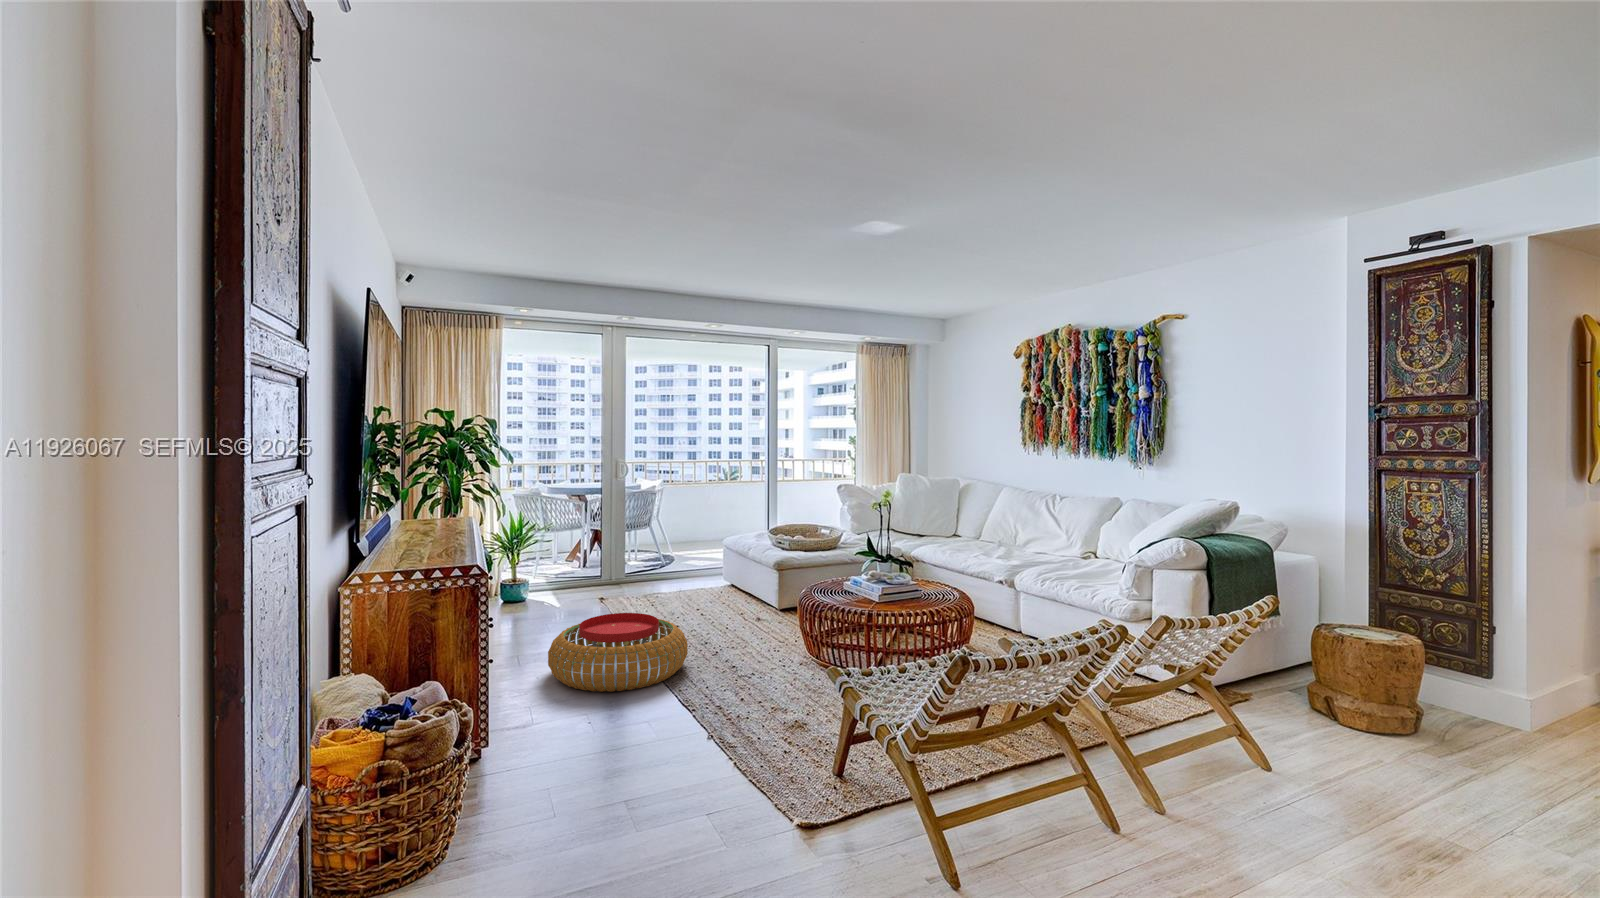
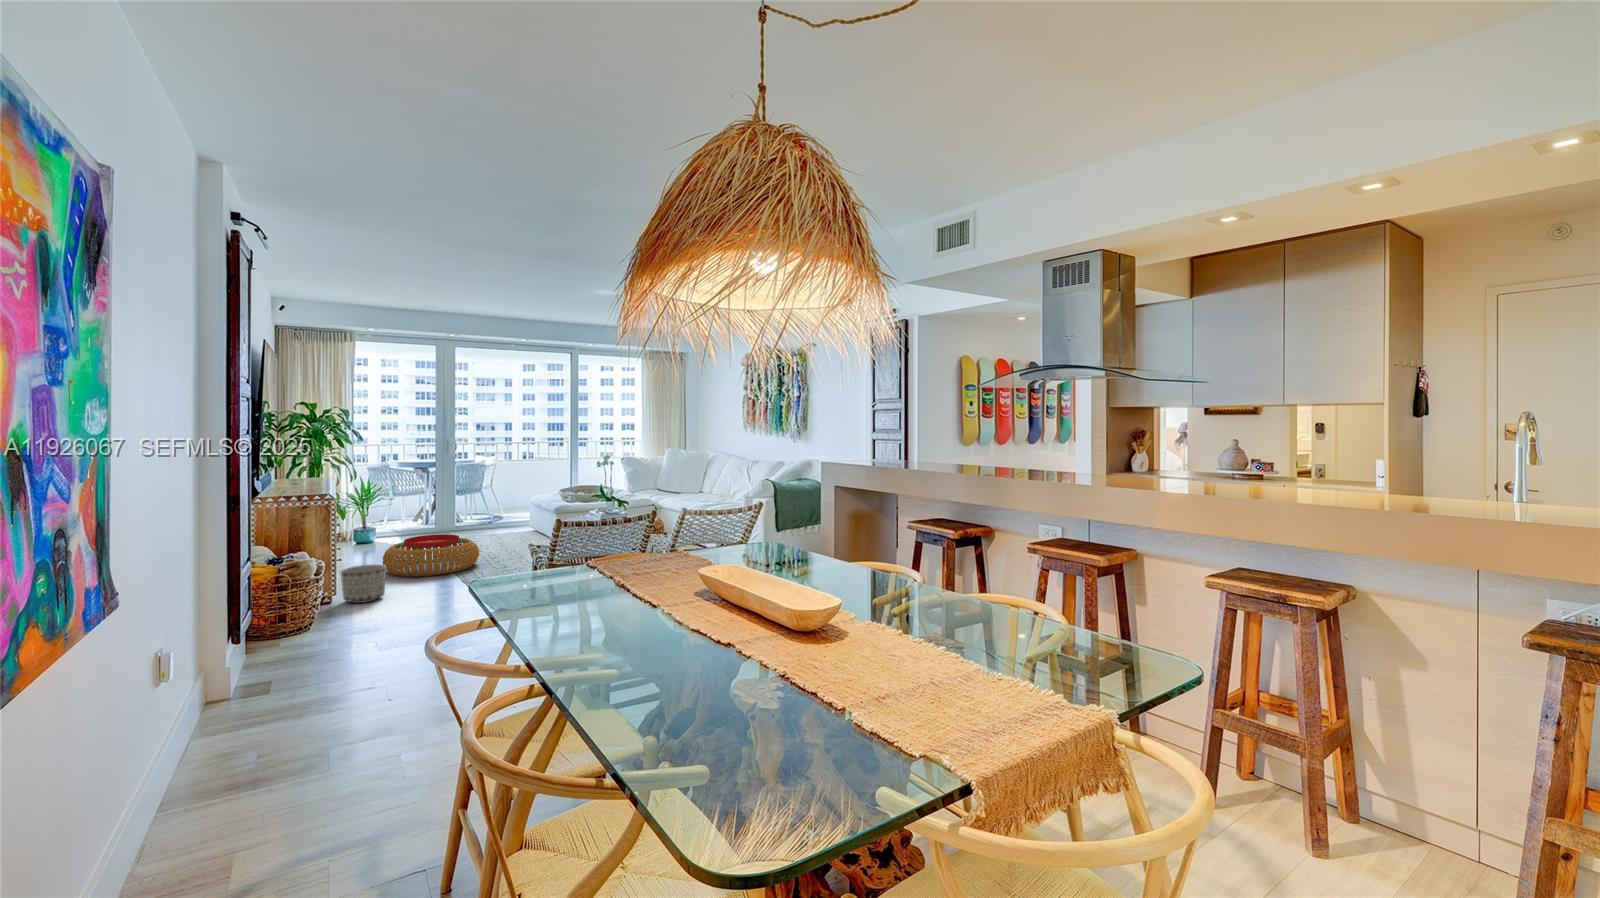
planter: none [492,688,566,766] -> present [341,564,386,603]

